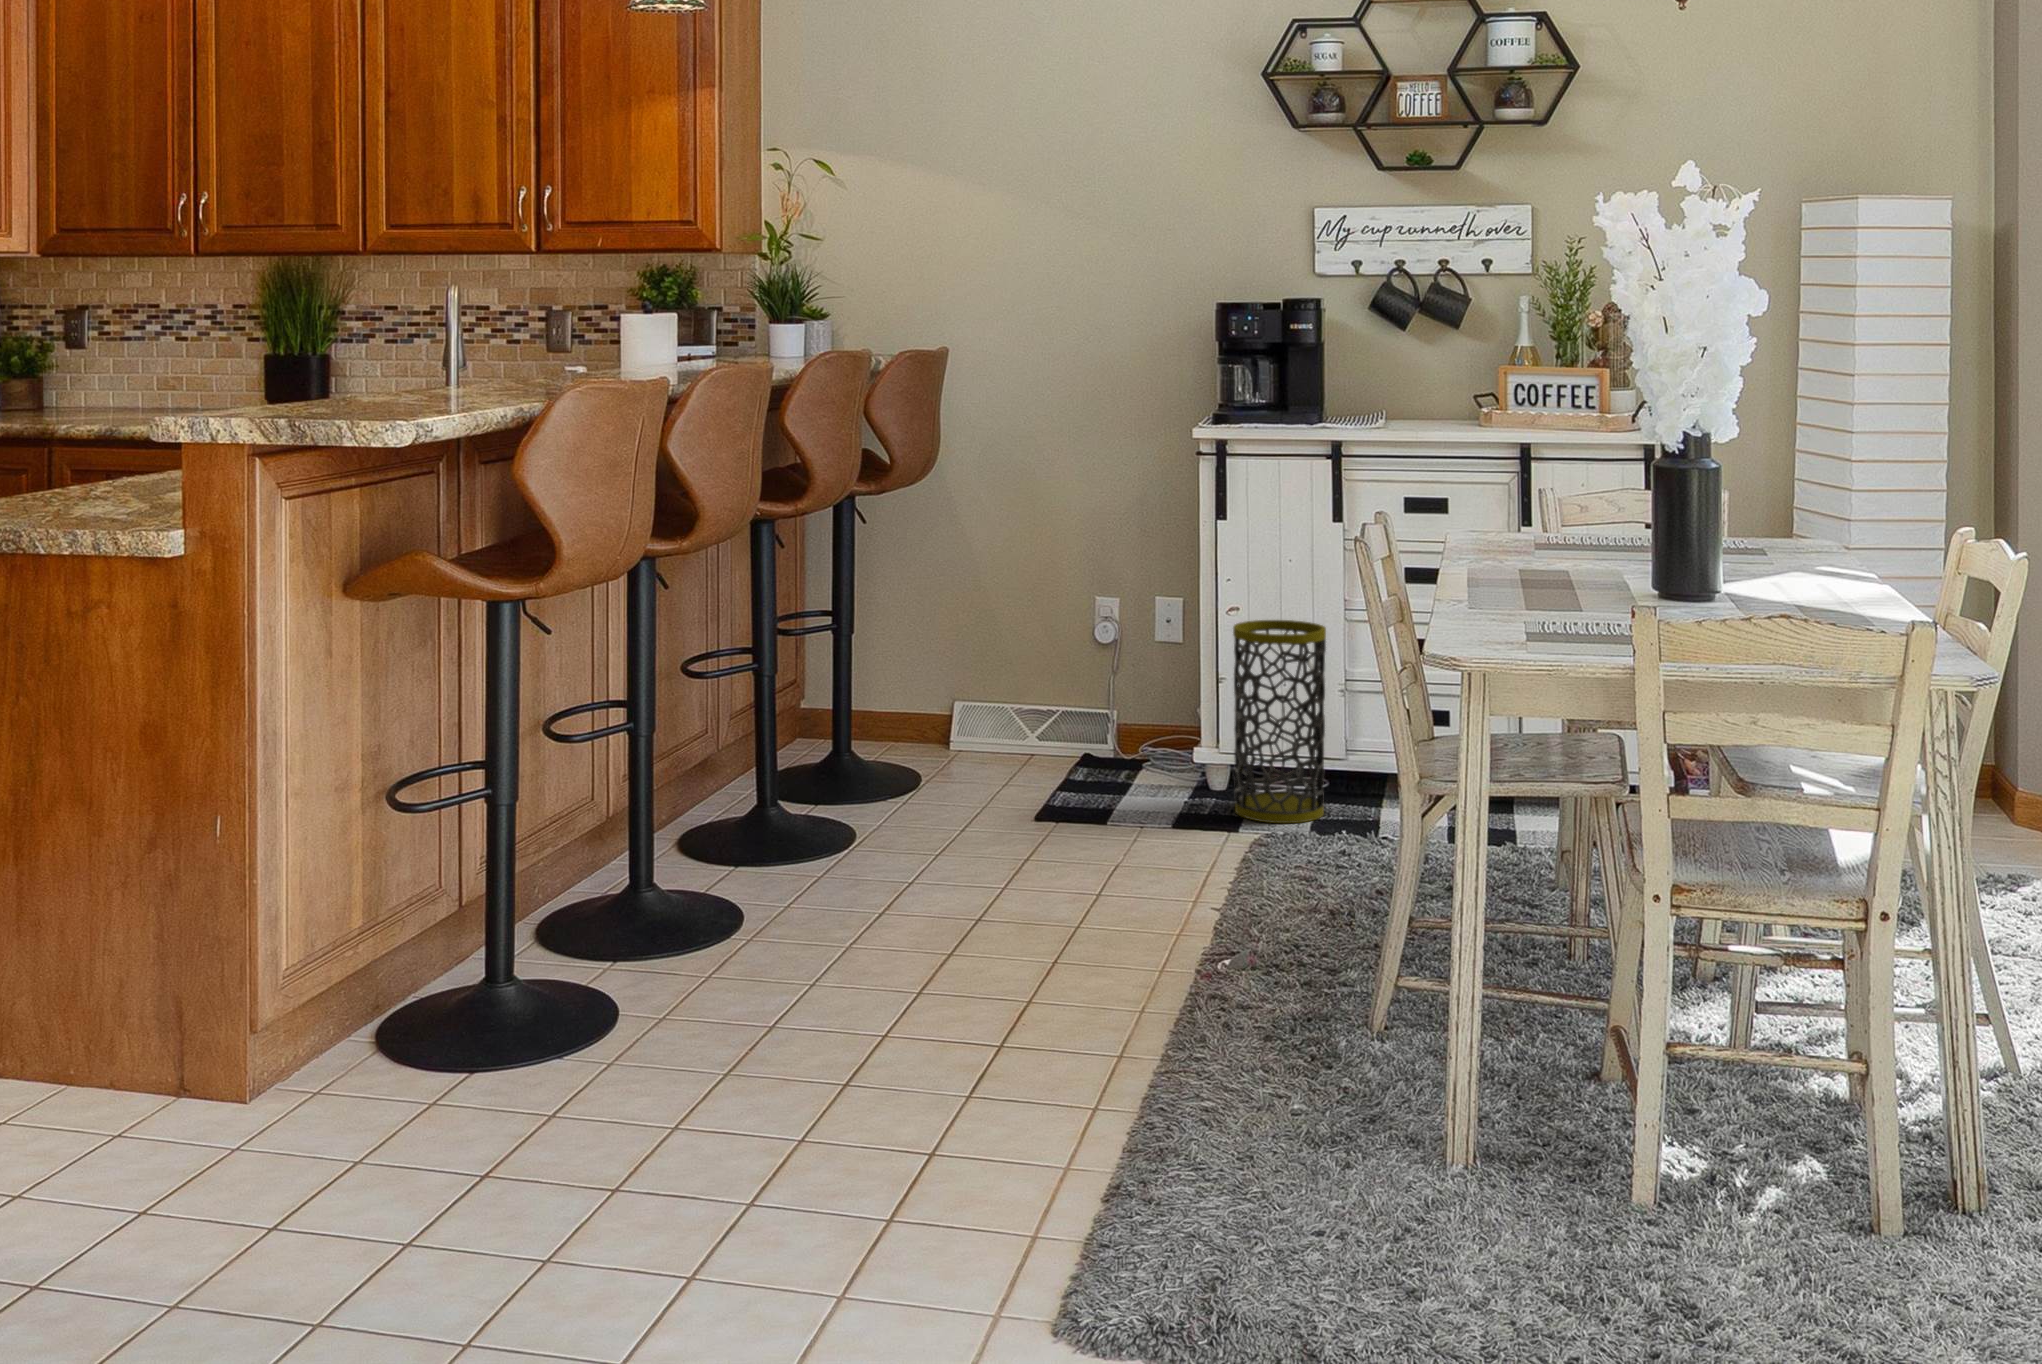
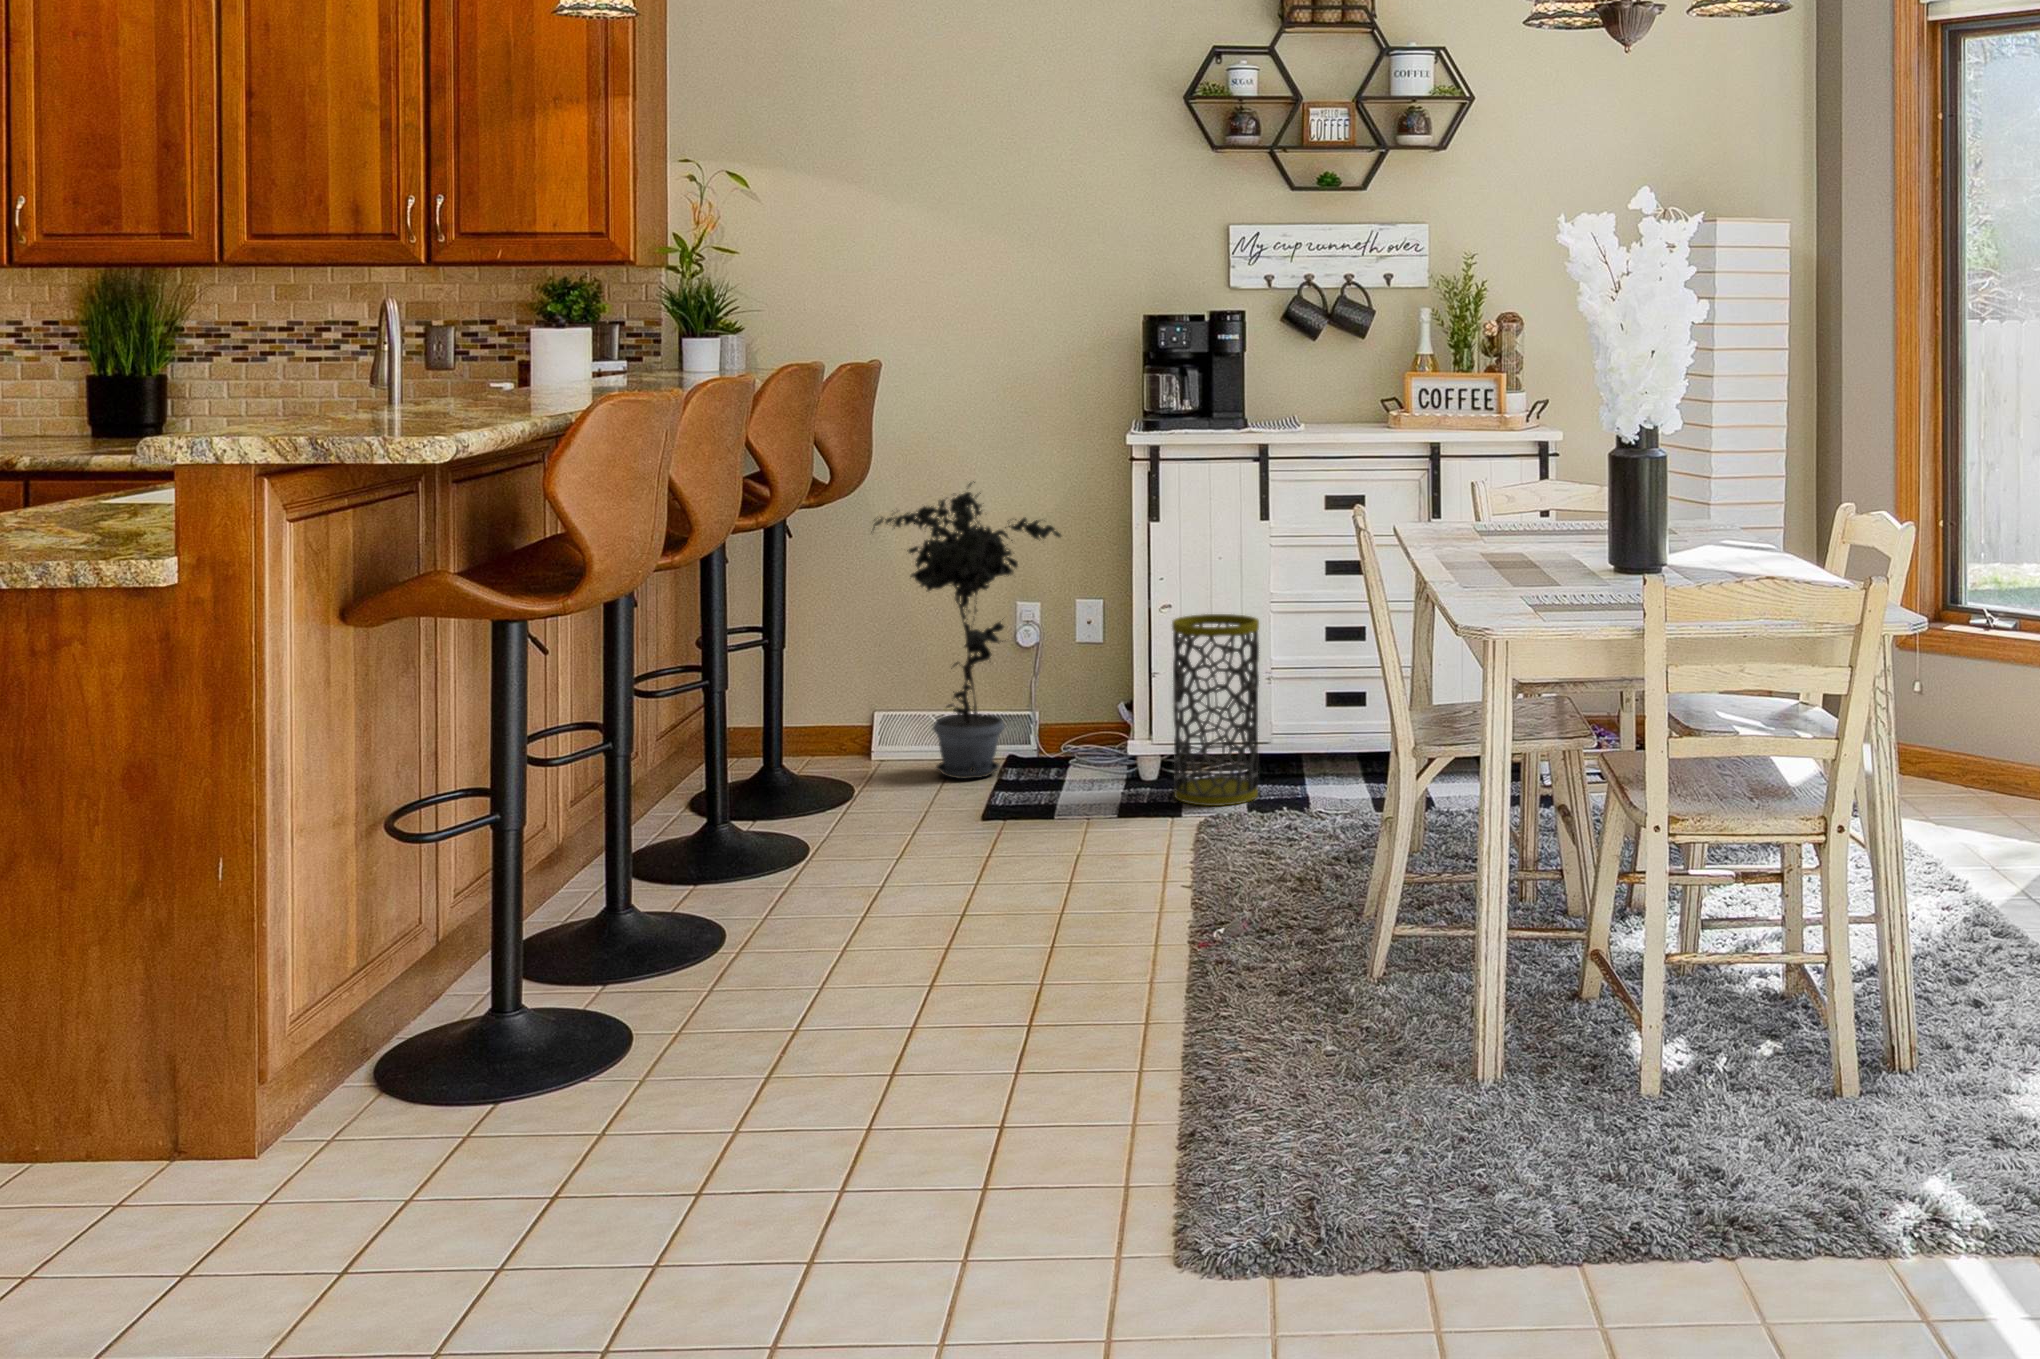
potted plant: none [942,473,1129,776] -> present [873,481,1061,779]

